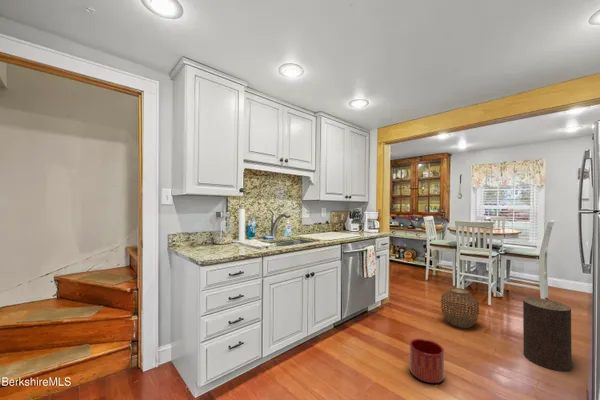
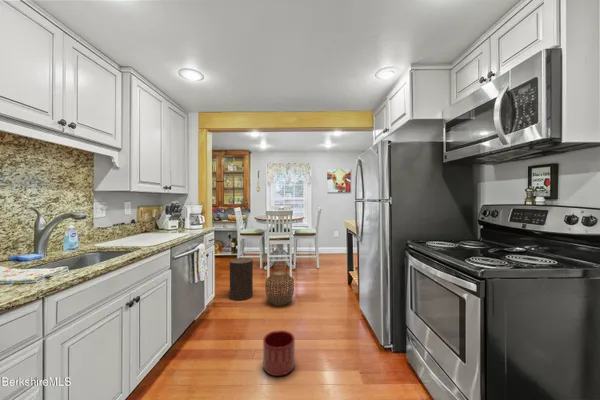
stool: present [523,298,572,371] -> present [230,258,253,301]

